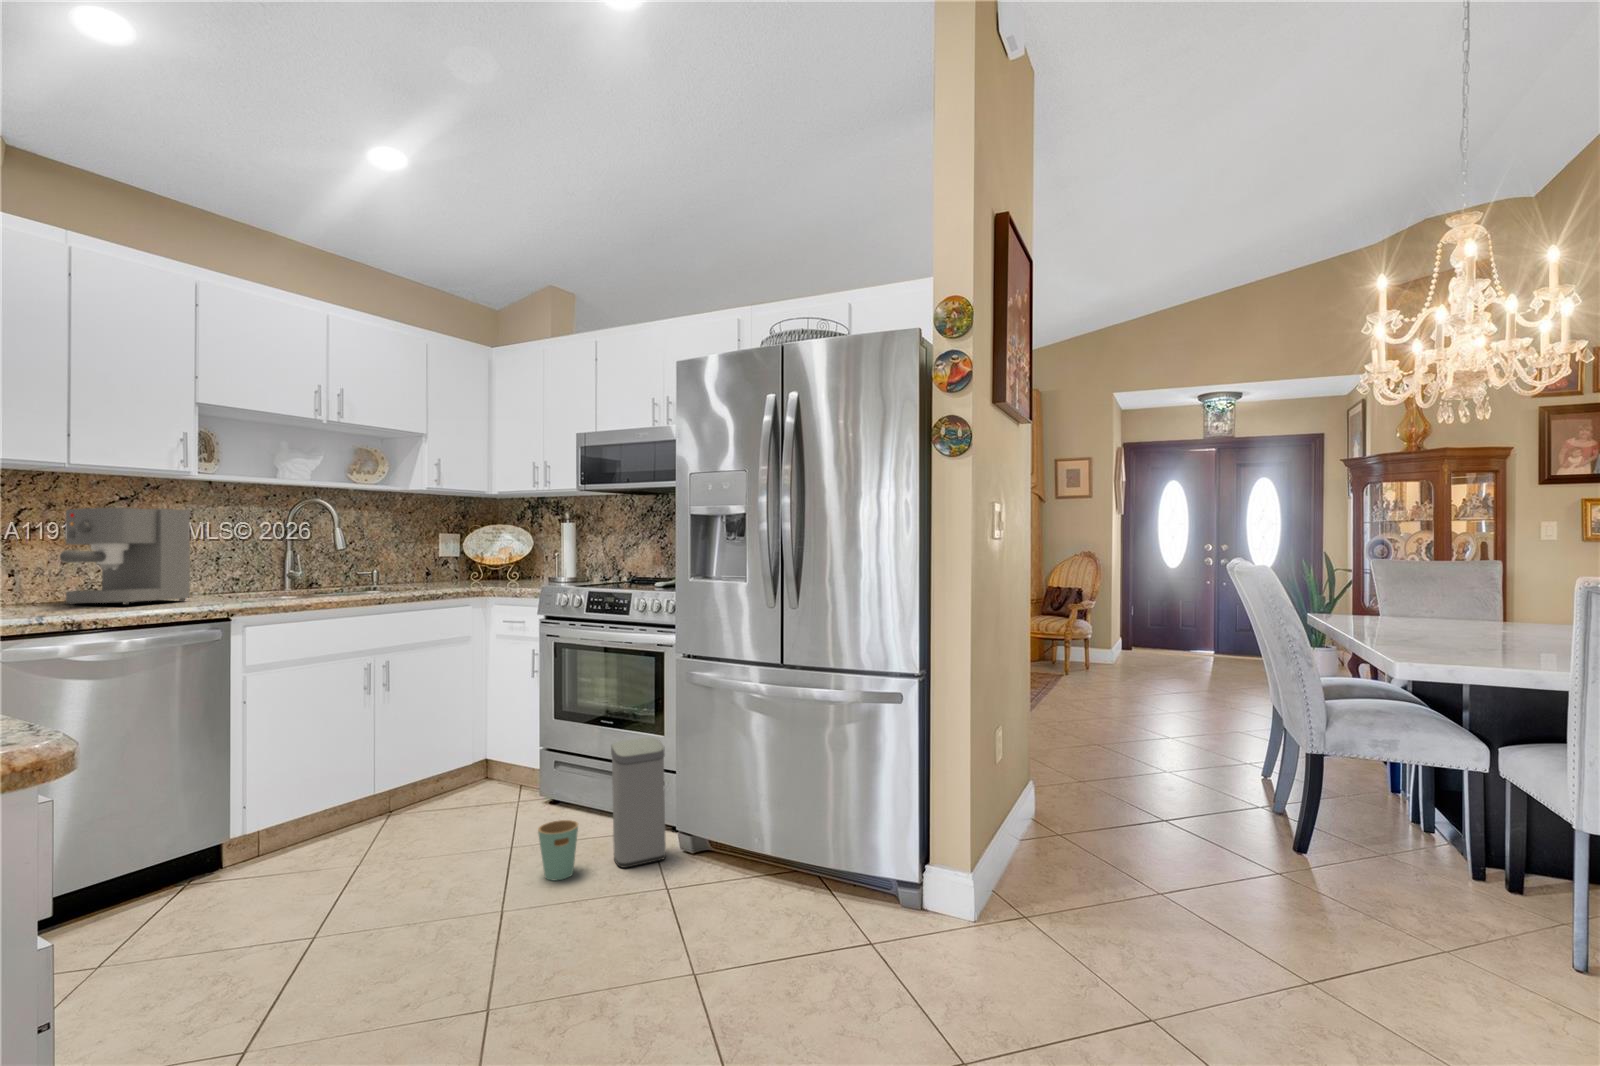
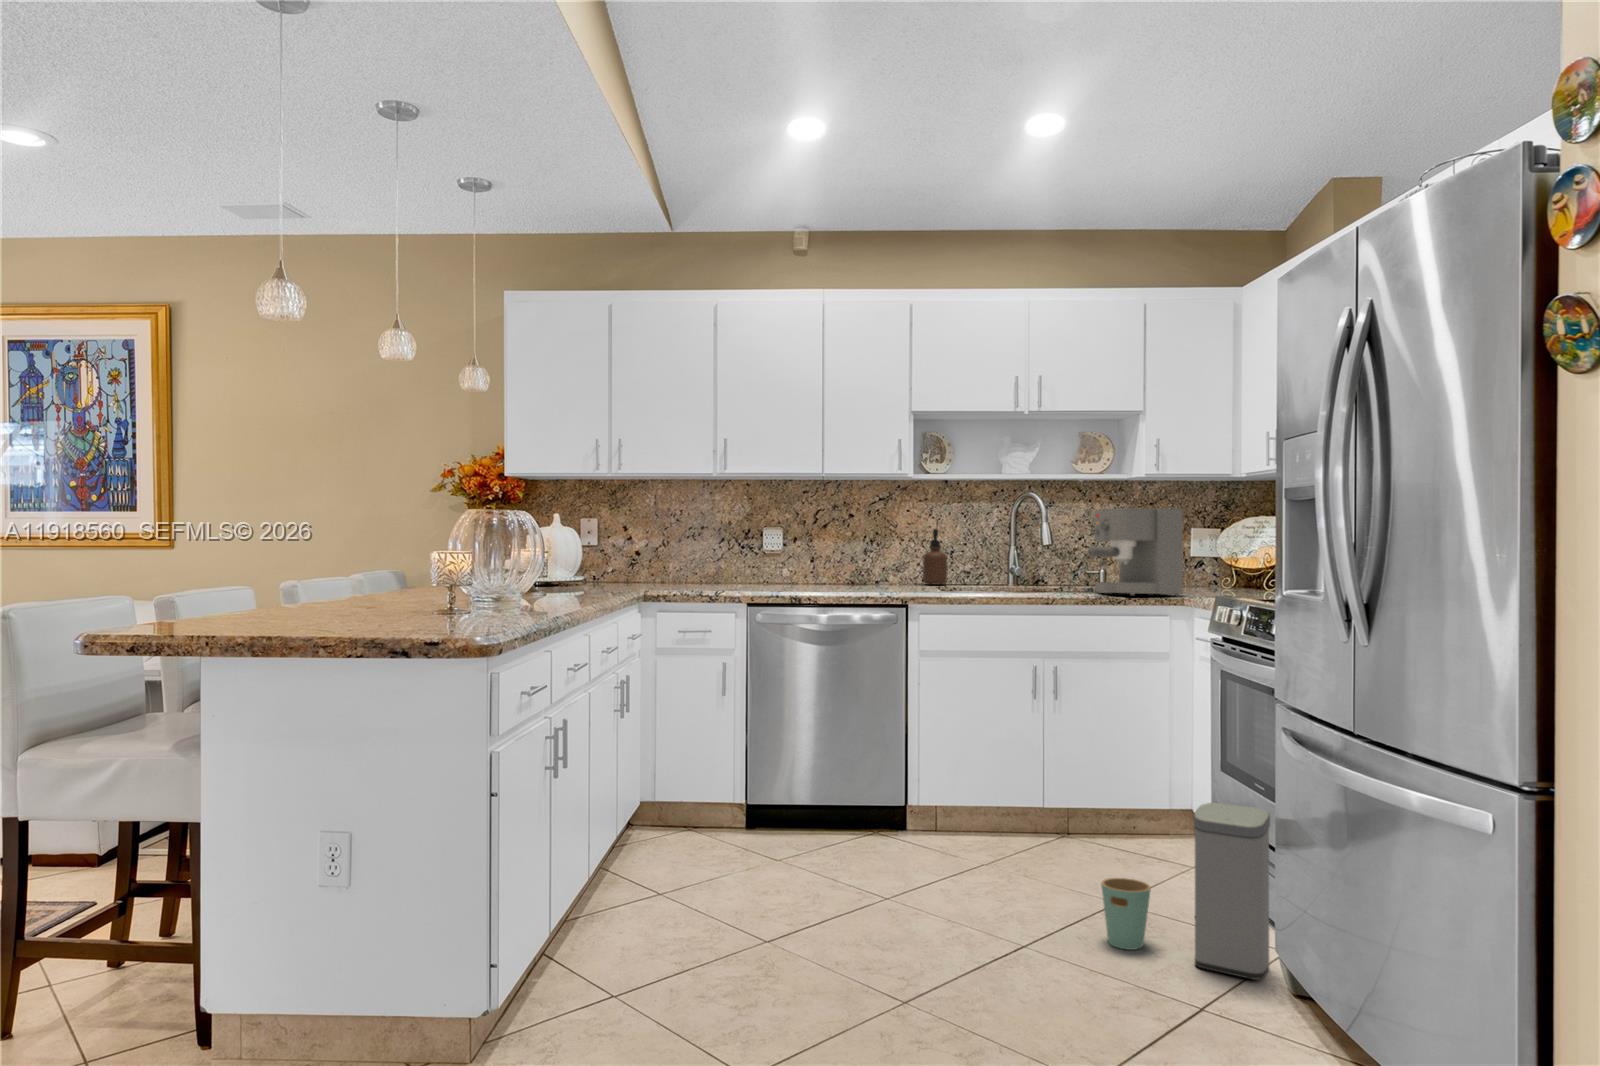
coffee maker: present [60,507,190,605] -> present [1088,508,1183,596]
soap dispenser: none [181,534,214,594] -> present [923,529,948,585]

